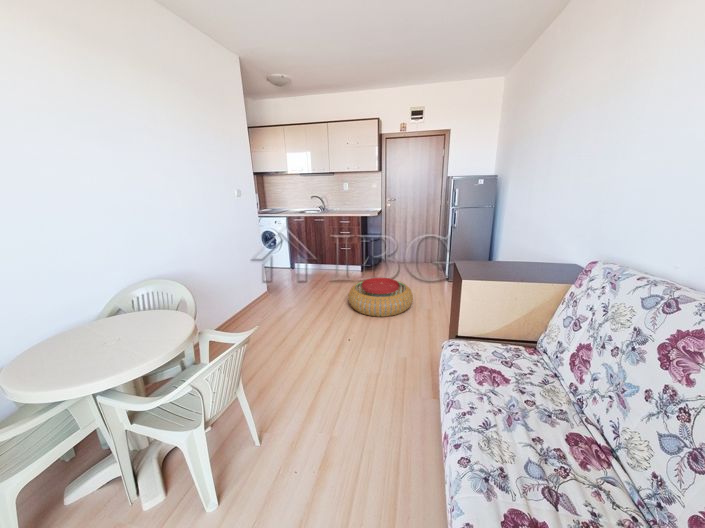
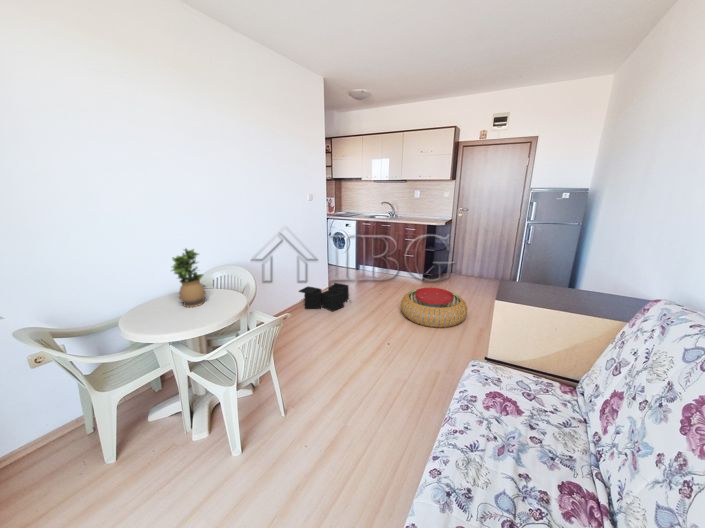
potted plant: none [75,259,132,338] -> present [172,249,206,307]
storage bin: none [233,285,295,319] -> present [299,283,349,311]

